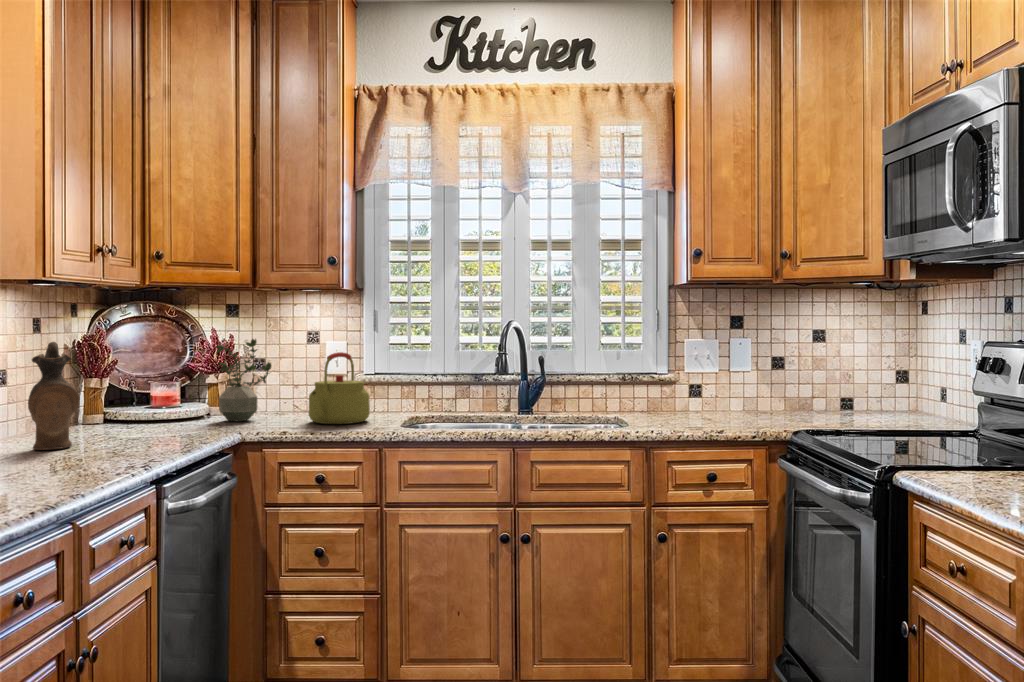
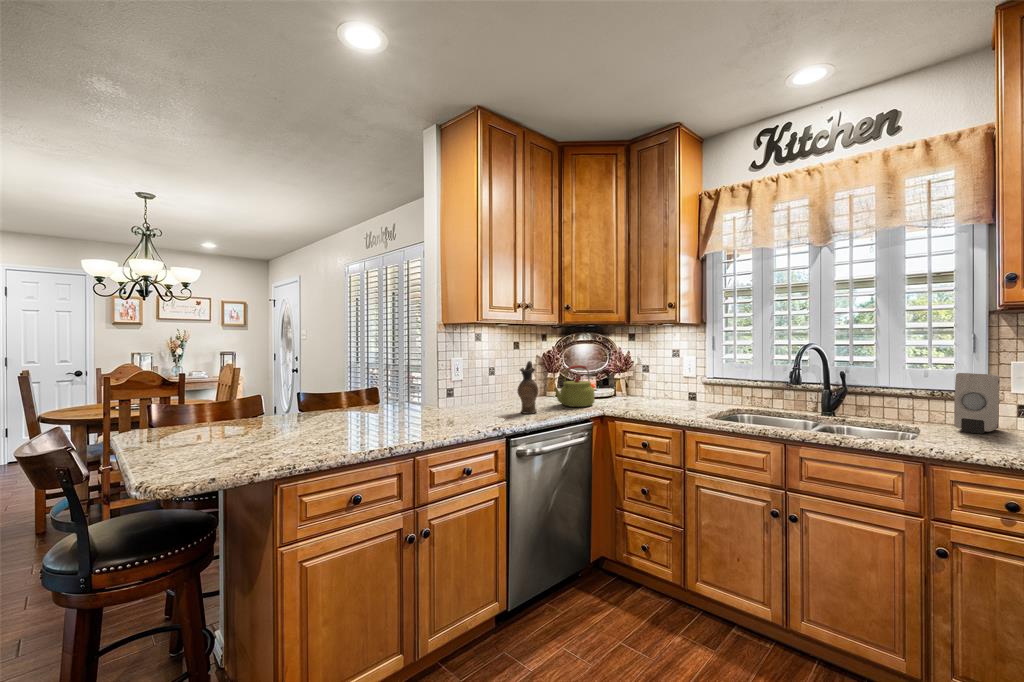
potted plant: present [217,339,271,421] -> none [614,356,644,404]
soap dispenser: none [648,351,679,416] -> present [954,373,1000,434]
kettle: present [309,352,370,424] -> present [554,365,595,407]

